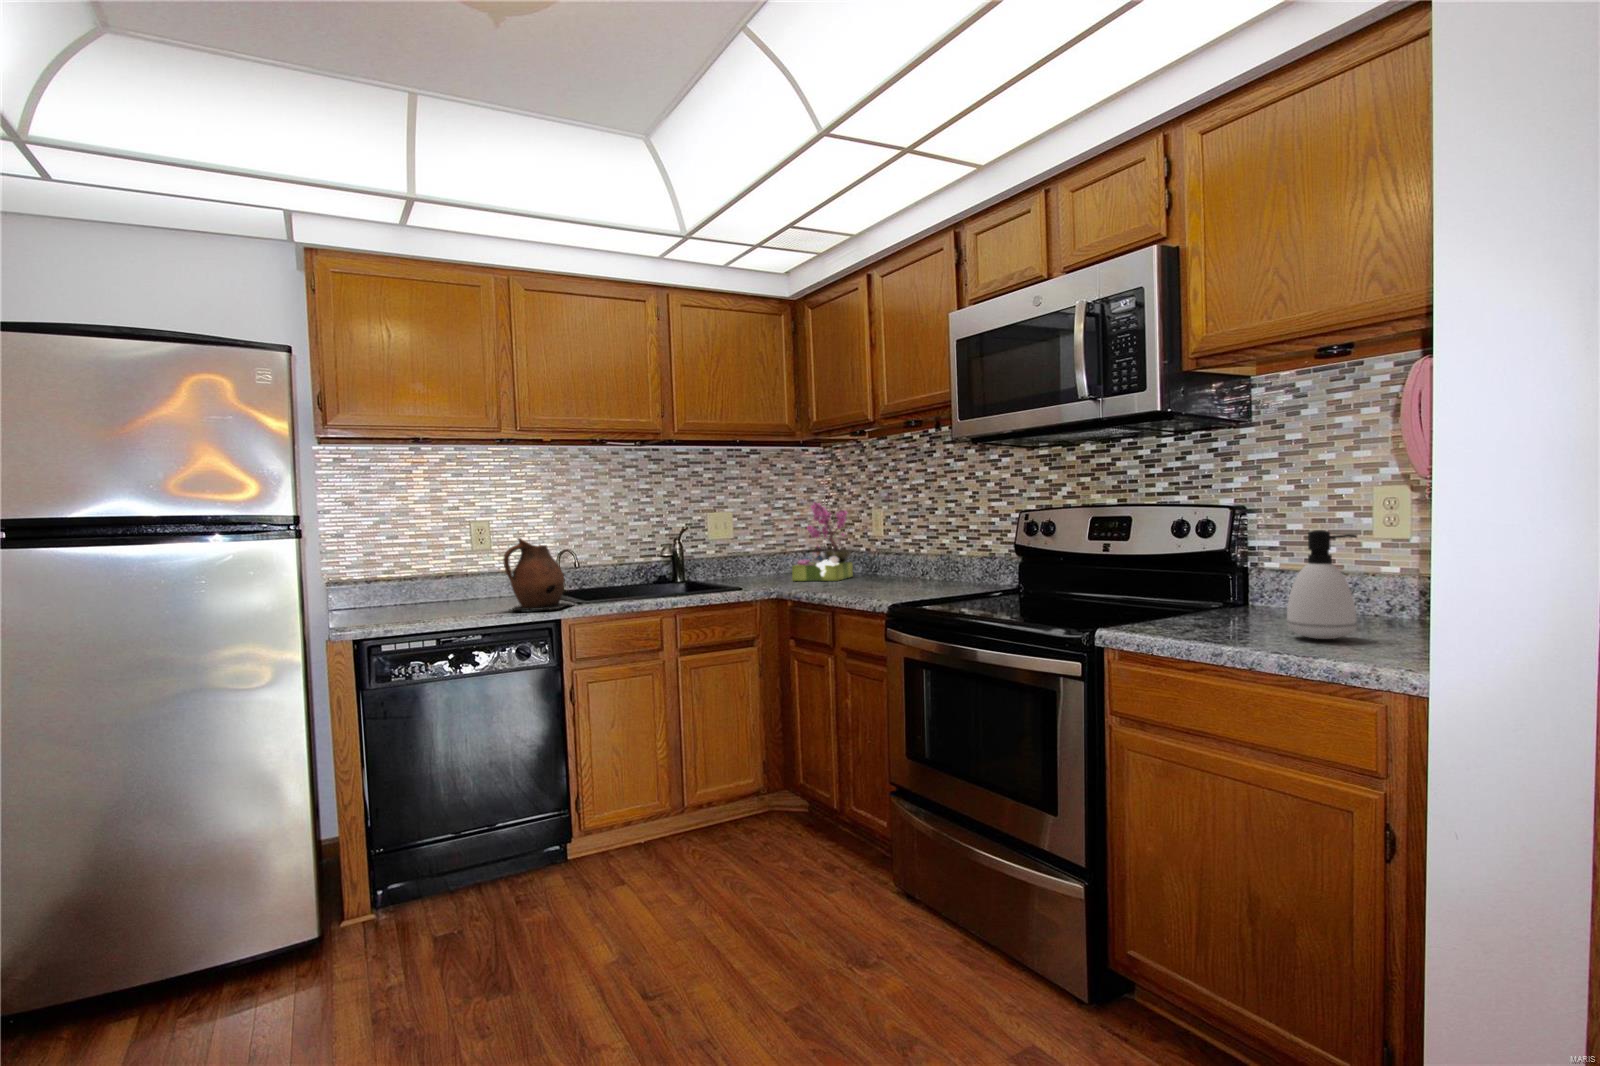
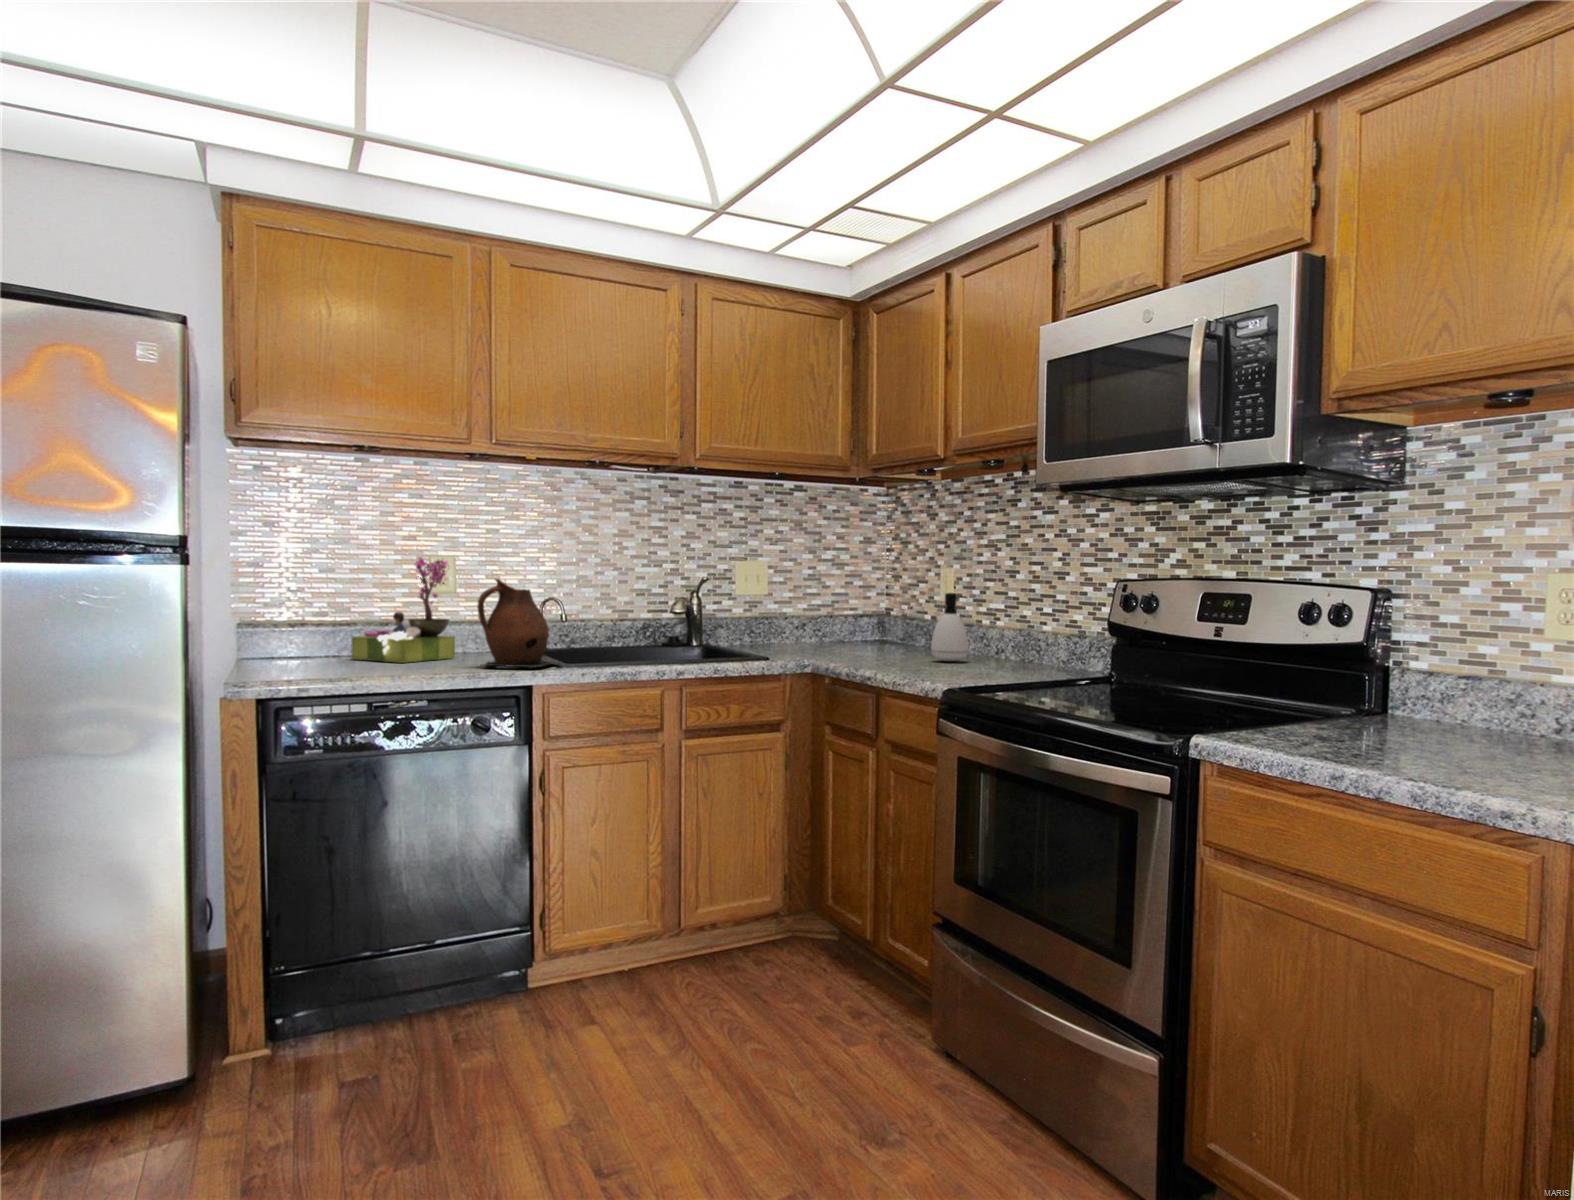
flower arrangement: present [792,502,853,581] -> present [351,557,455,663]
soap dispenser: present [1287,530,1357,639] -> present [931,593,968,661]

